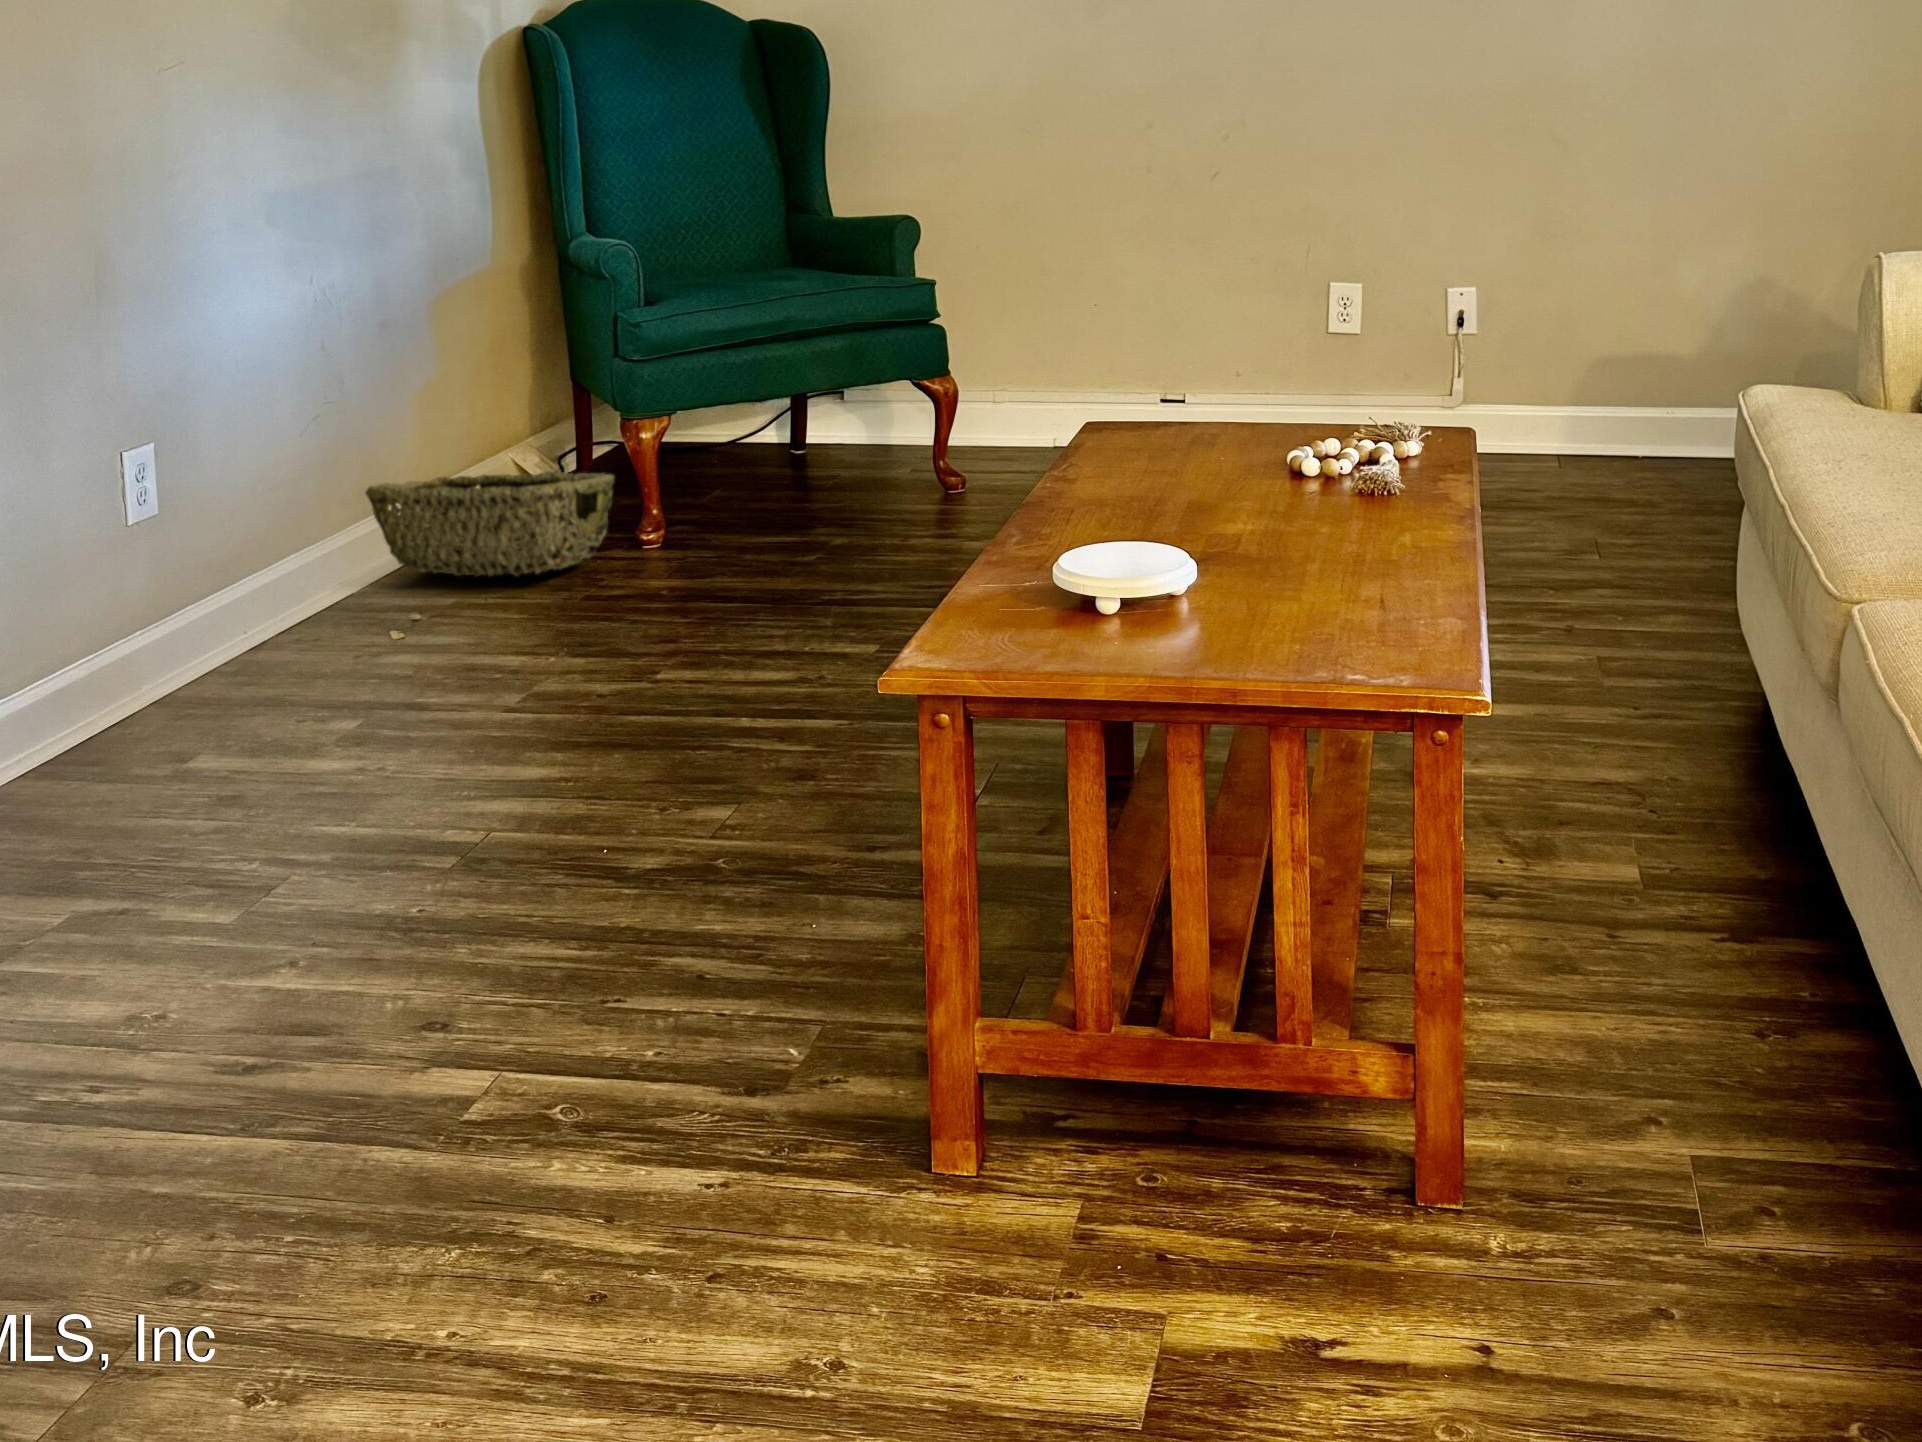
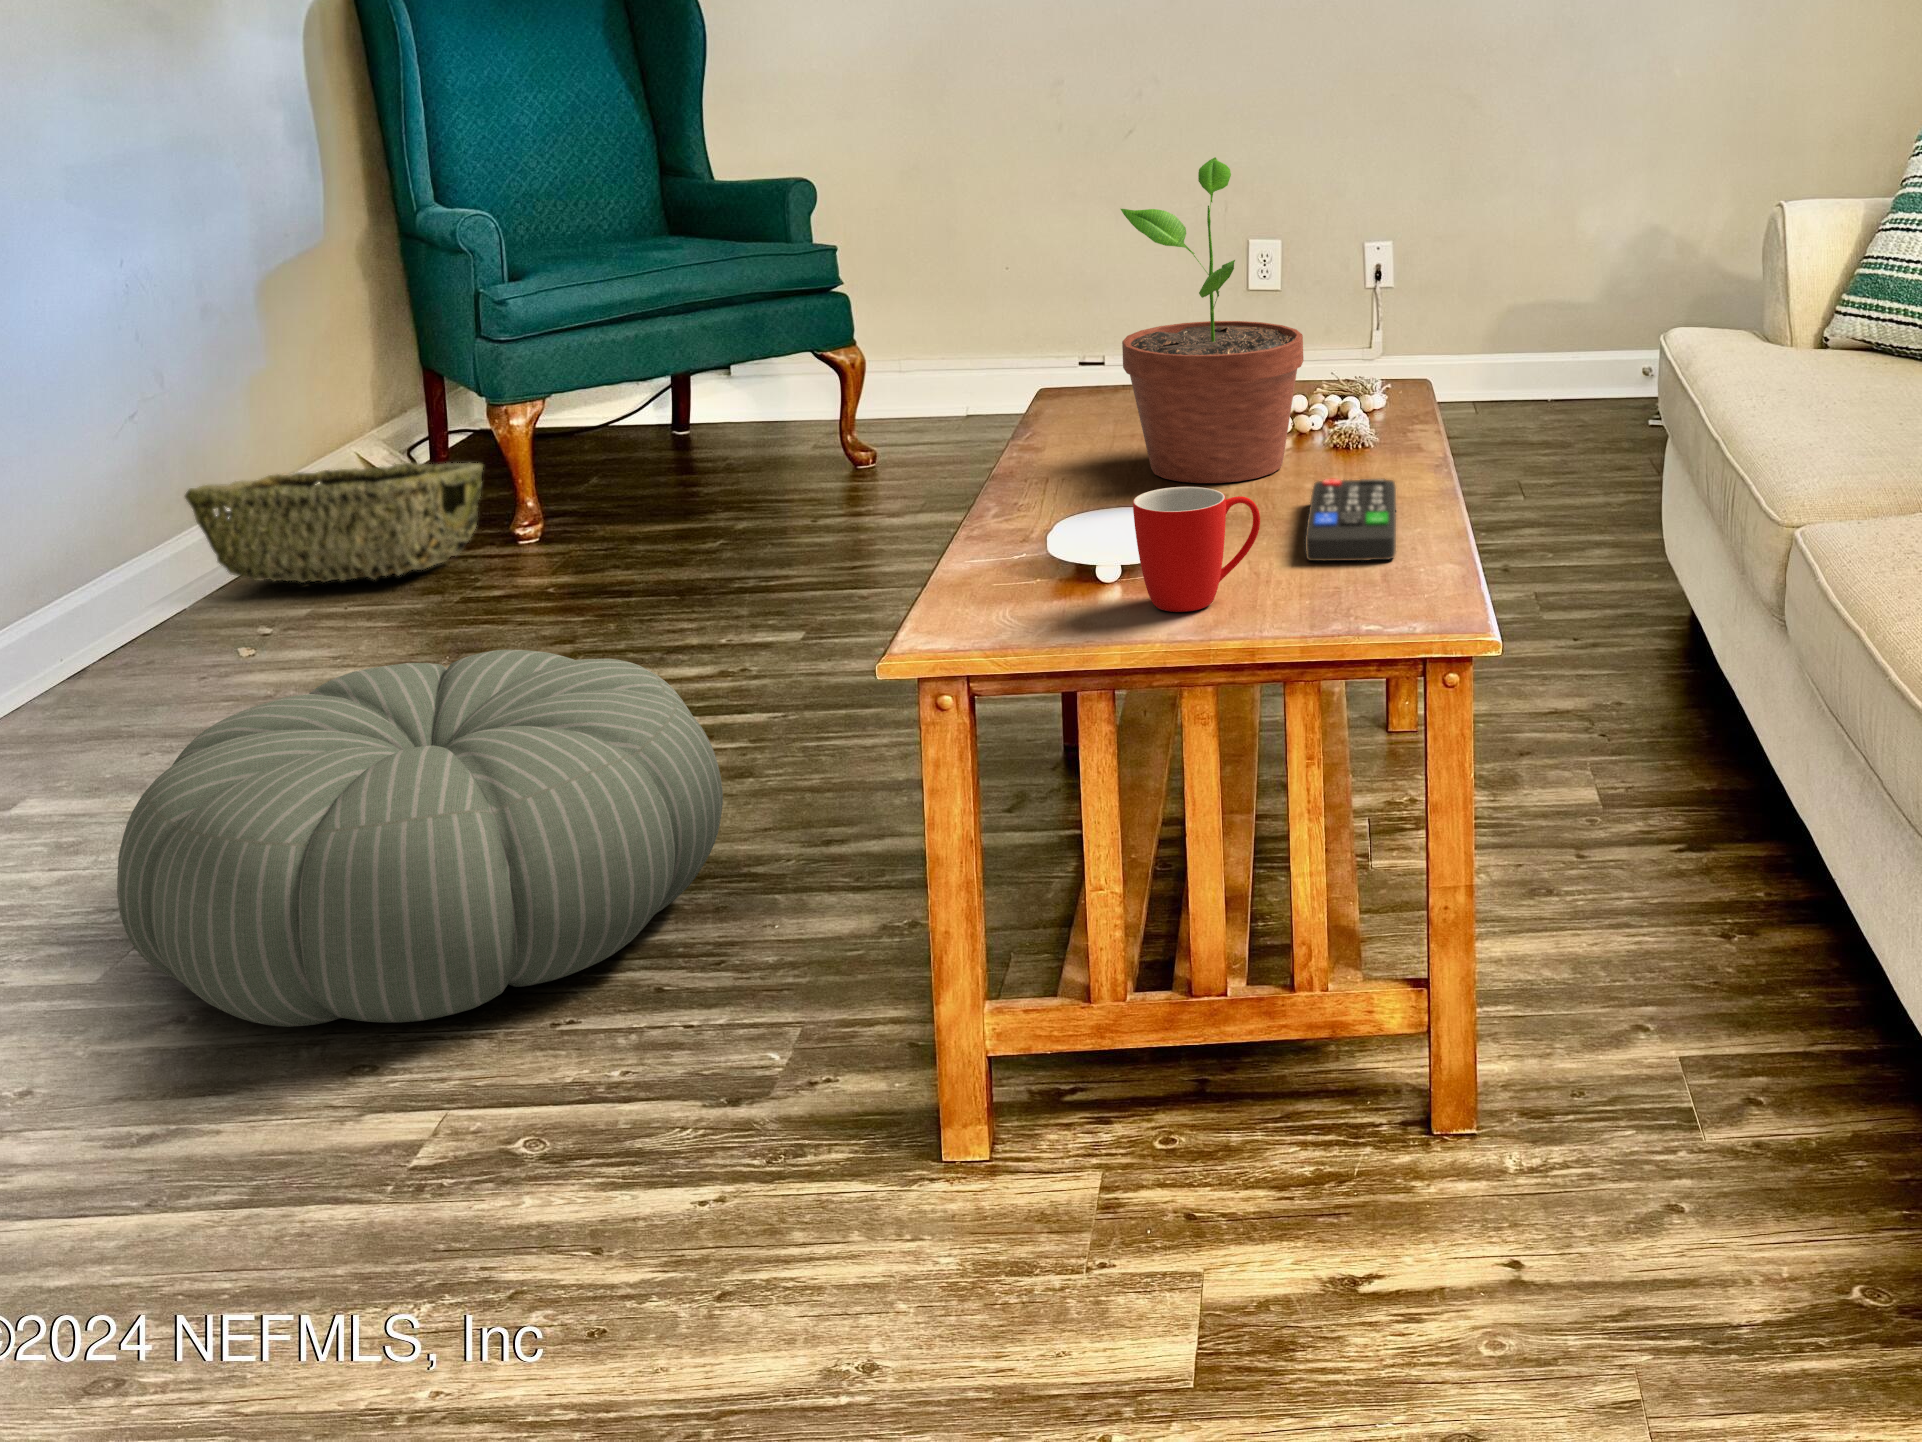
potted plant: none [1153,199,1332,523] -> present [1121,157,1304,483]
remote control: none [1310,524,1413,609] -> present [1305,479,1396,561]
mug: none [1131,525,1258,649] -> present [1133,487,1260,612]
pouf: none [255,647,773,984] -> present [117,650,723,1027]

